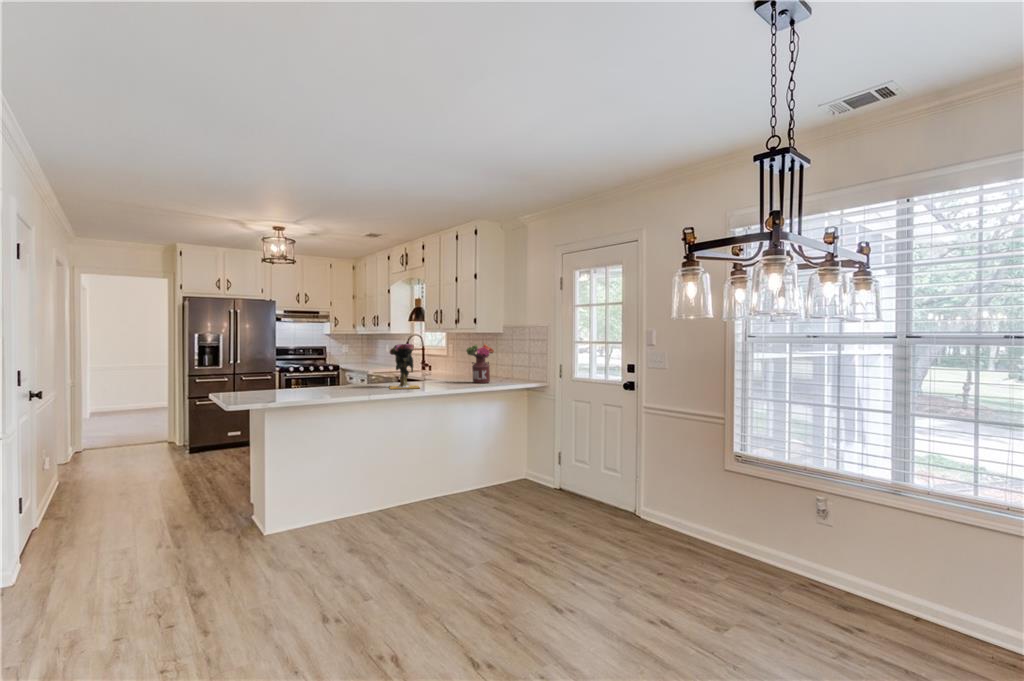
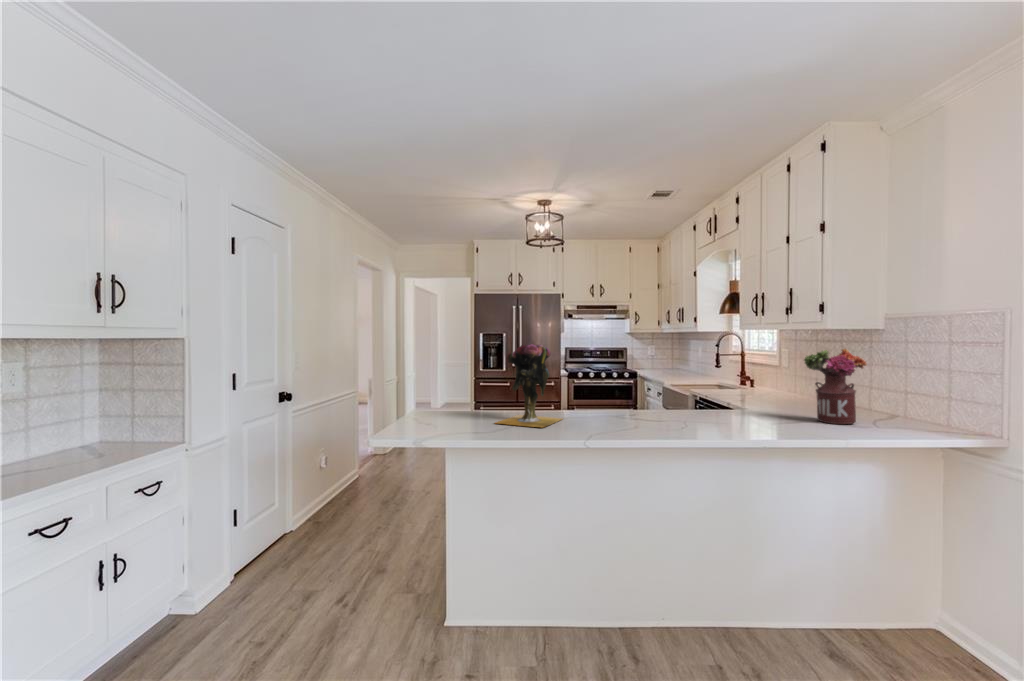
vase: present [390,344,419,389] -> present [497,345,562,427]

